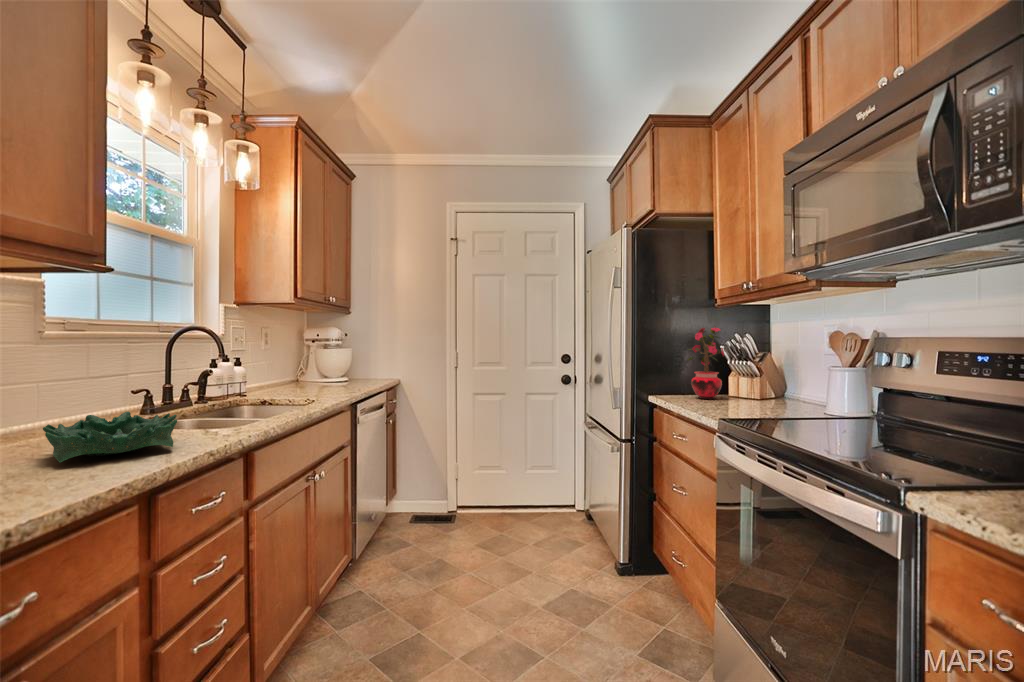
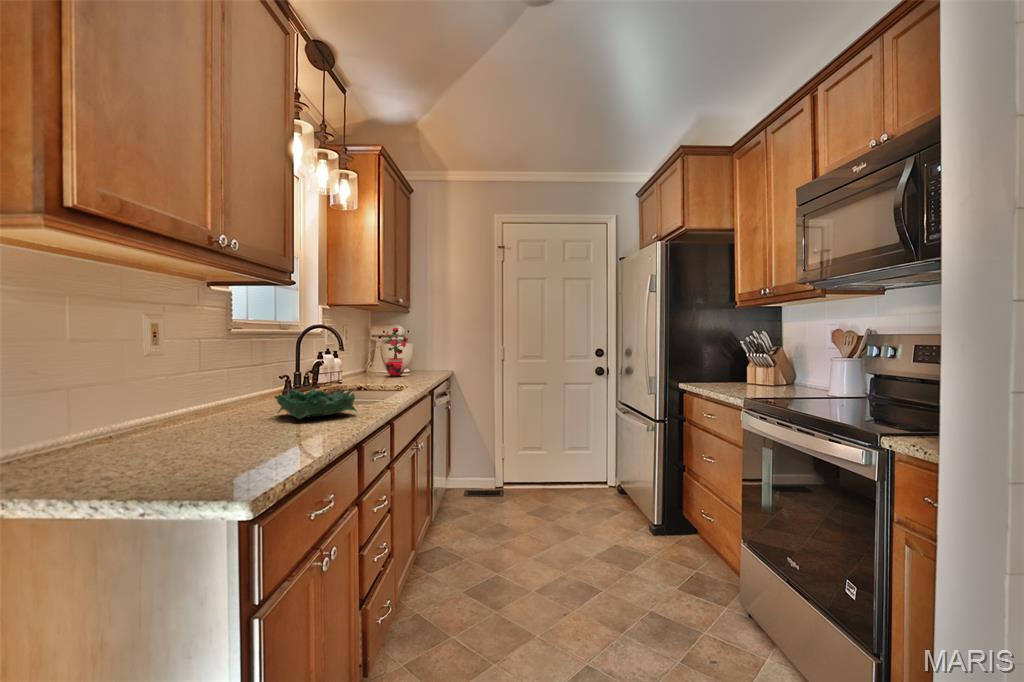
potted plant: present [688,328,724,399] -> present [385,328,408,377]

